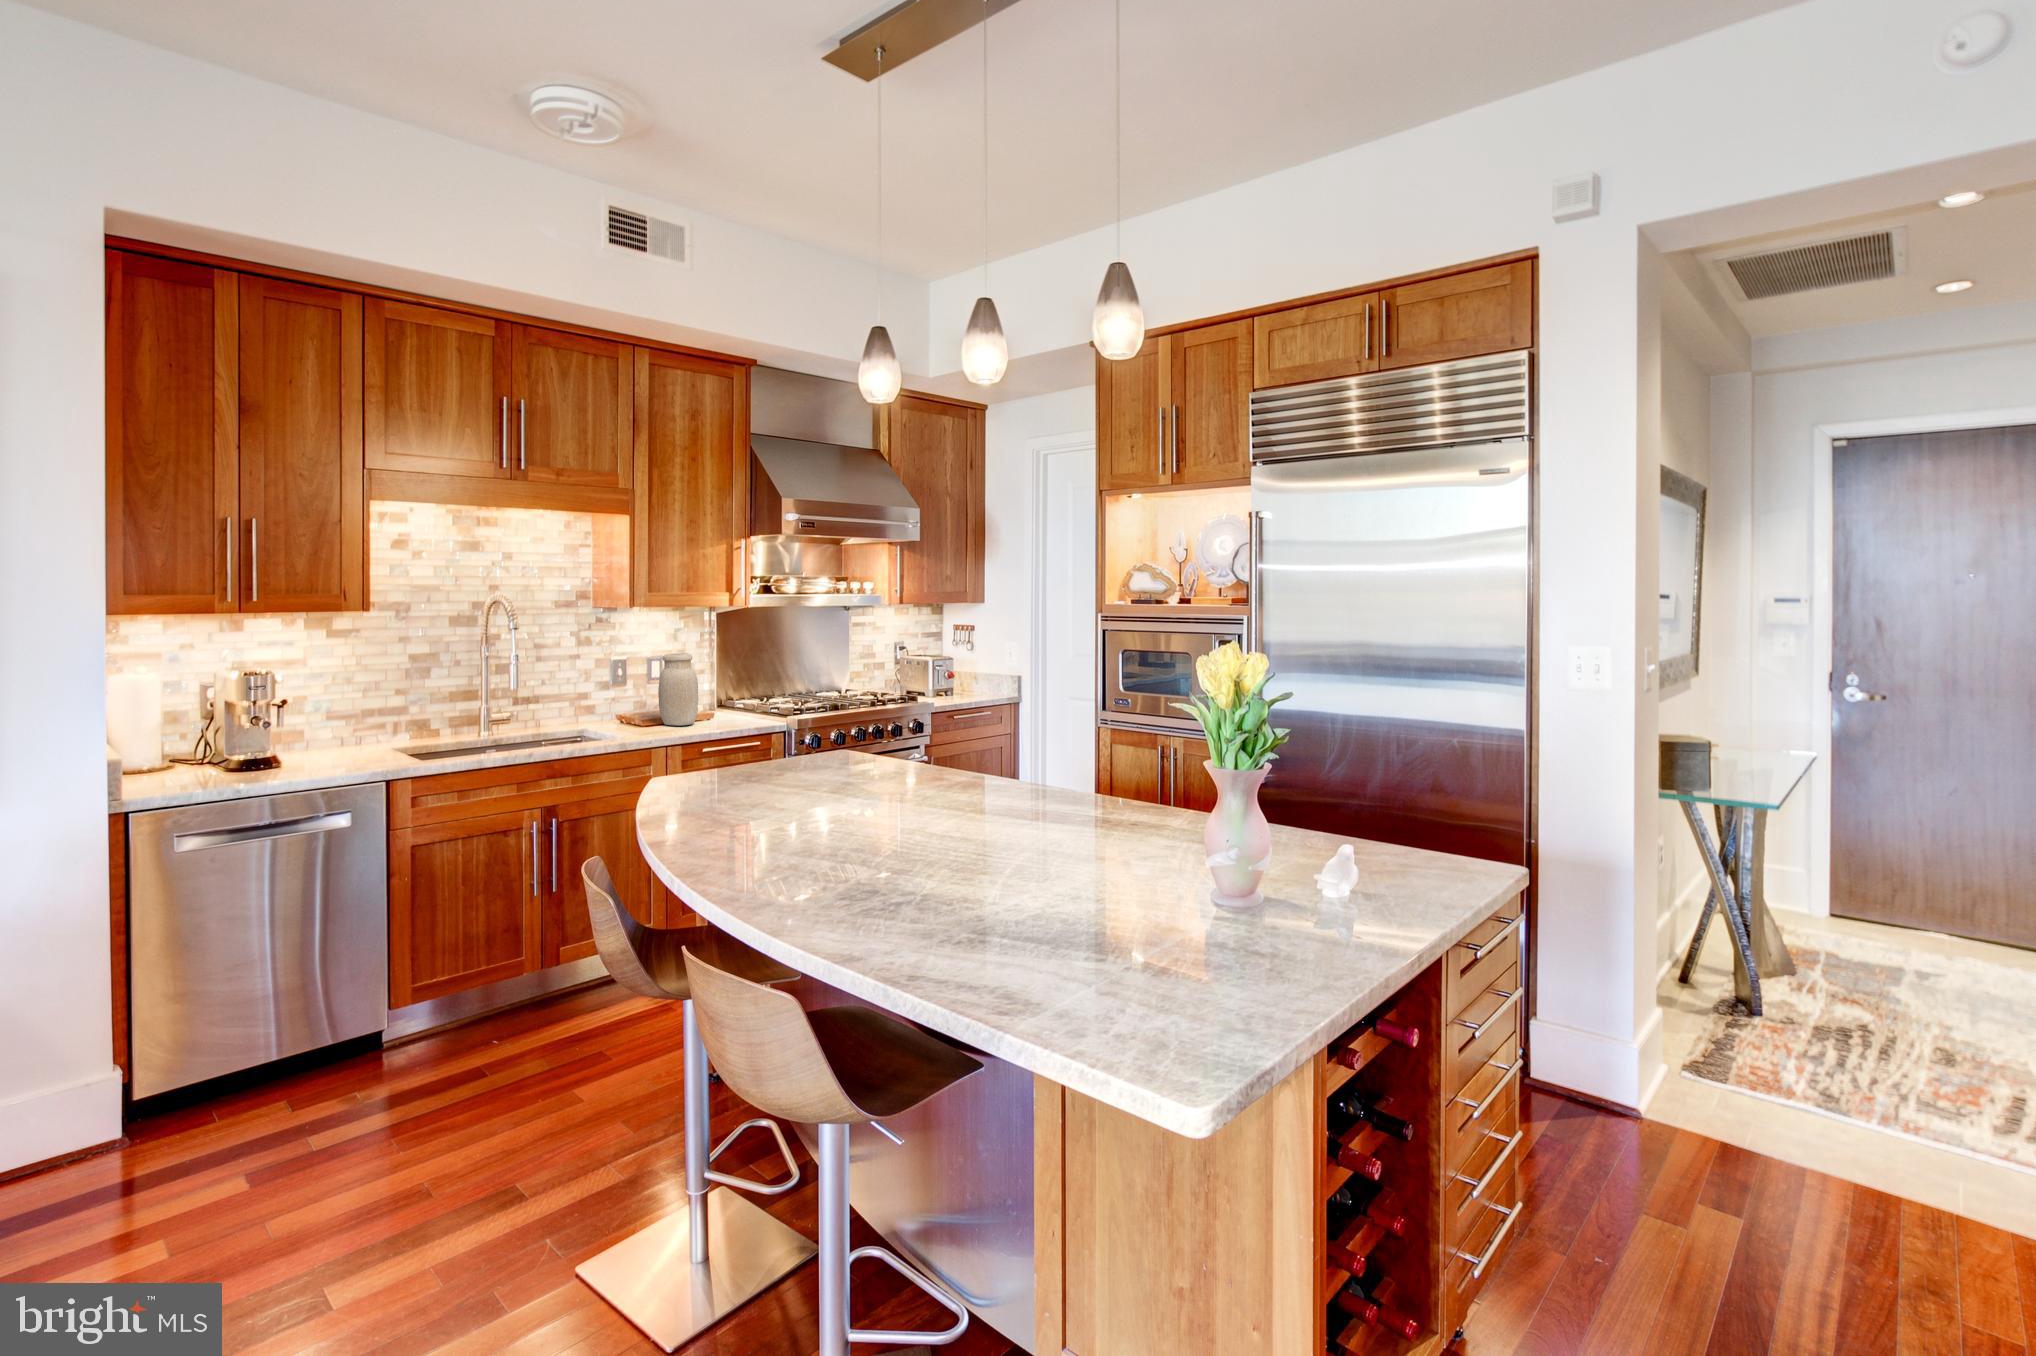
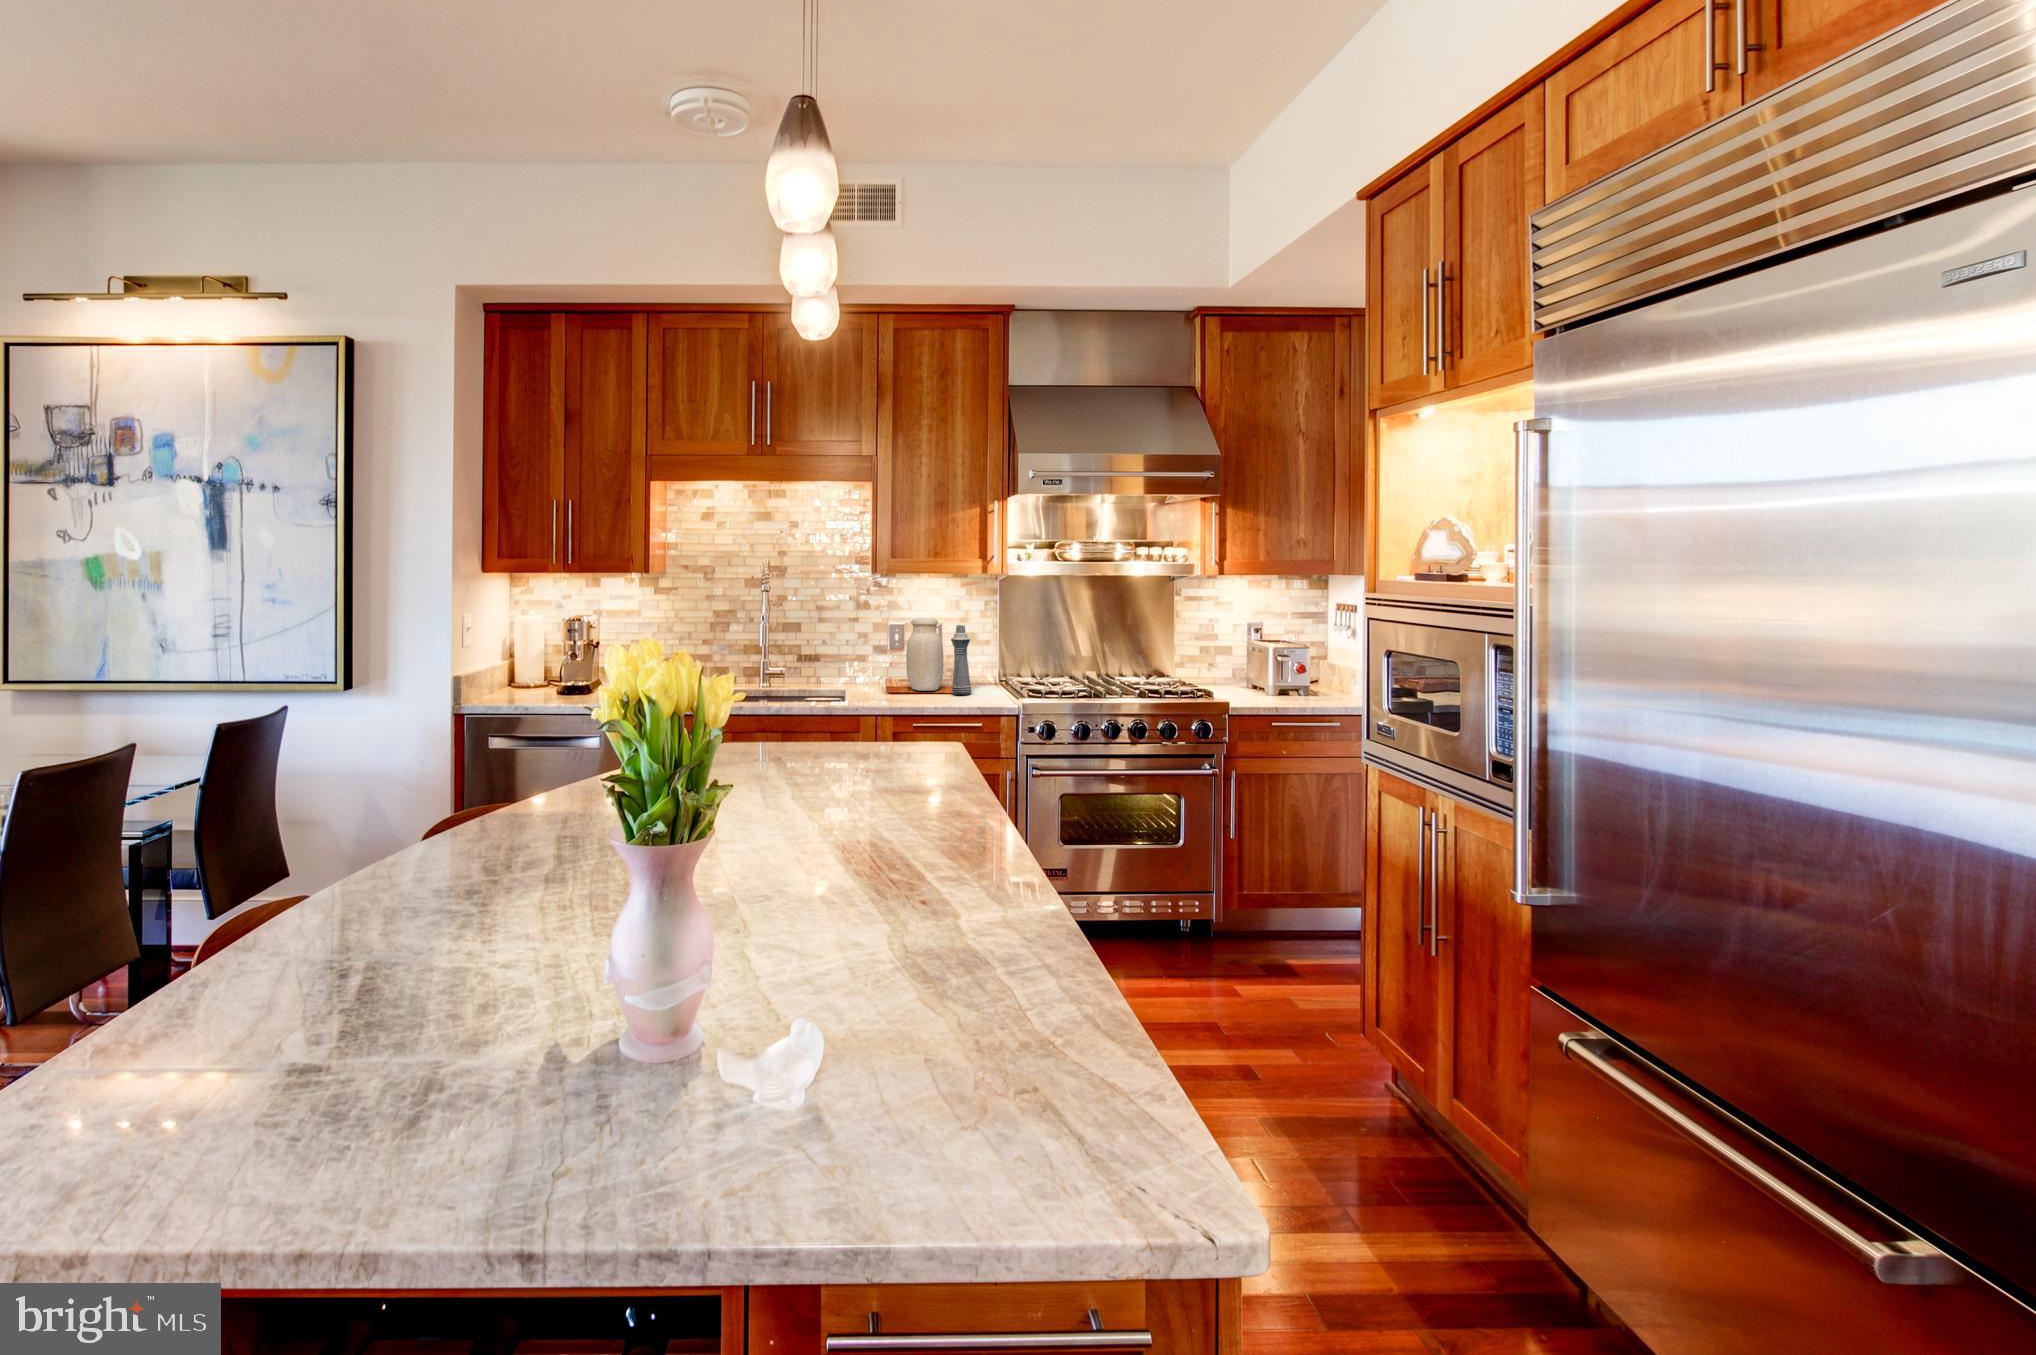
bottle: none [716,659,738,726] -> present [951,625,971,695]

